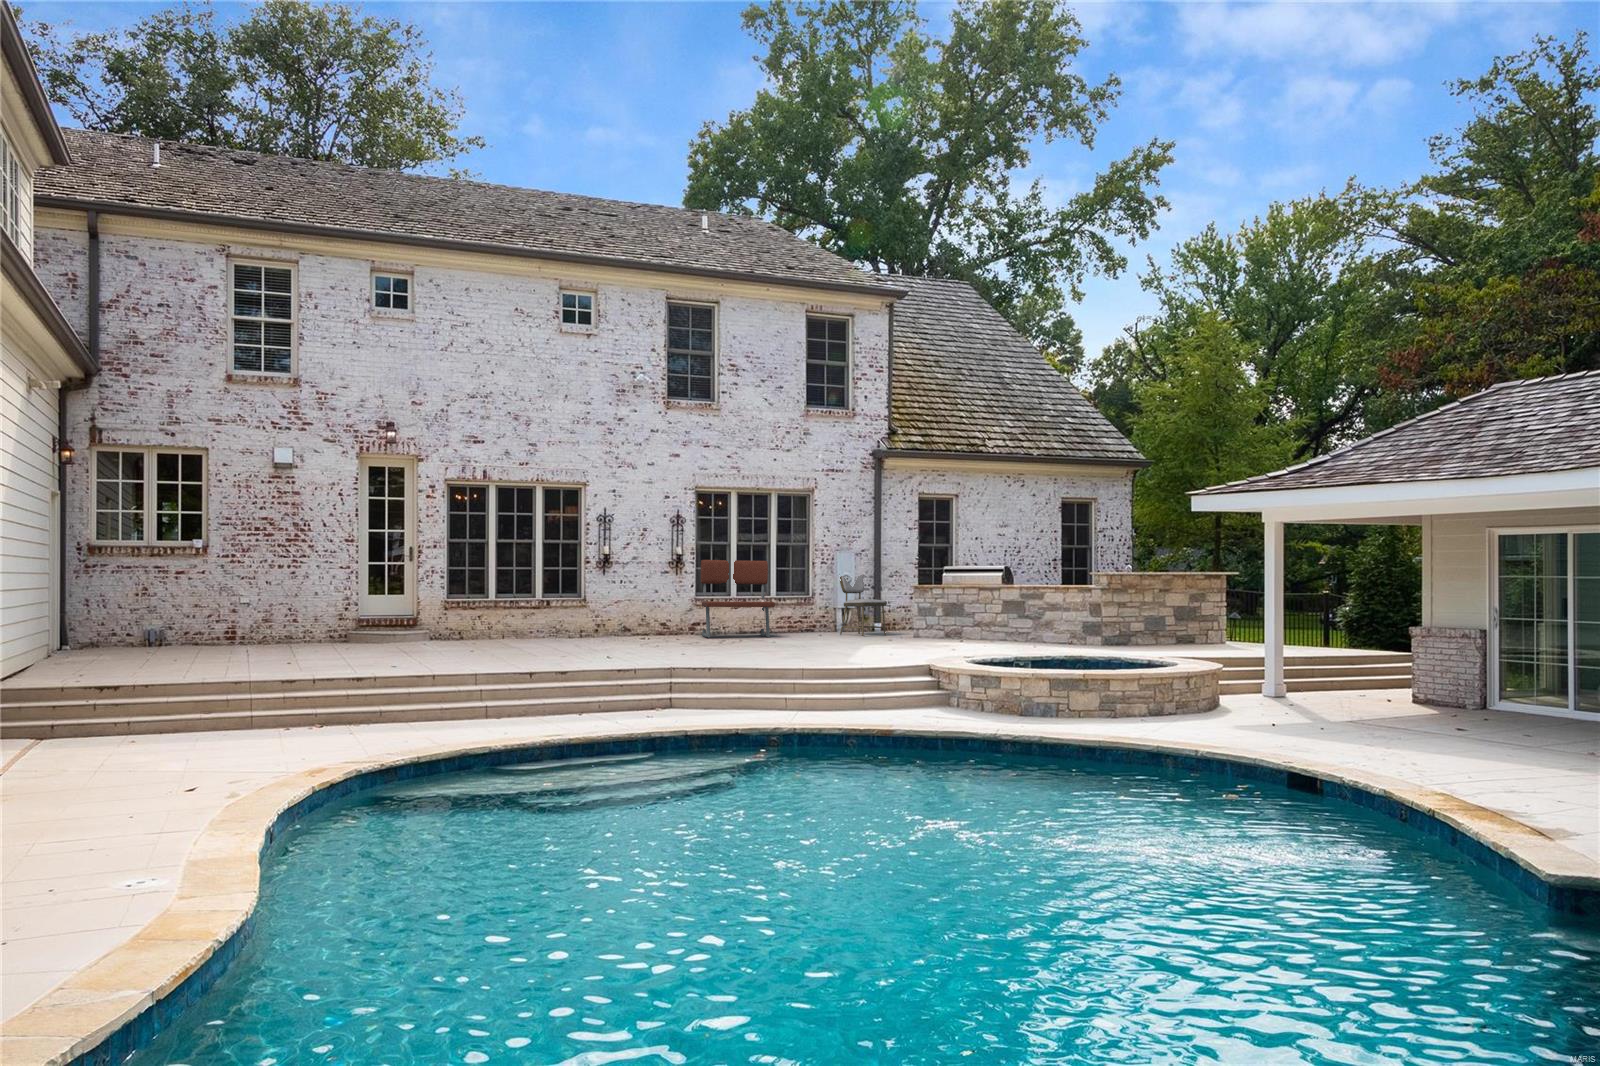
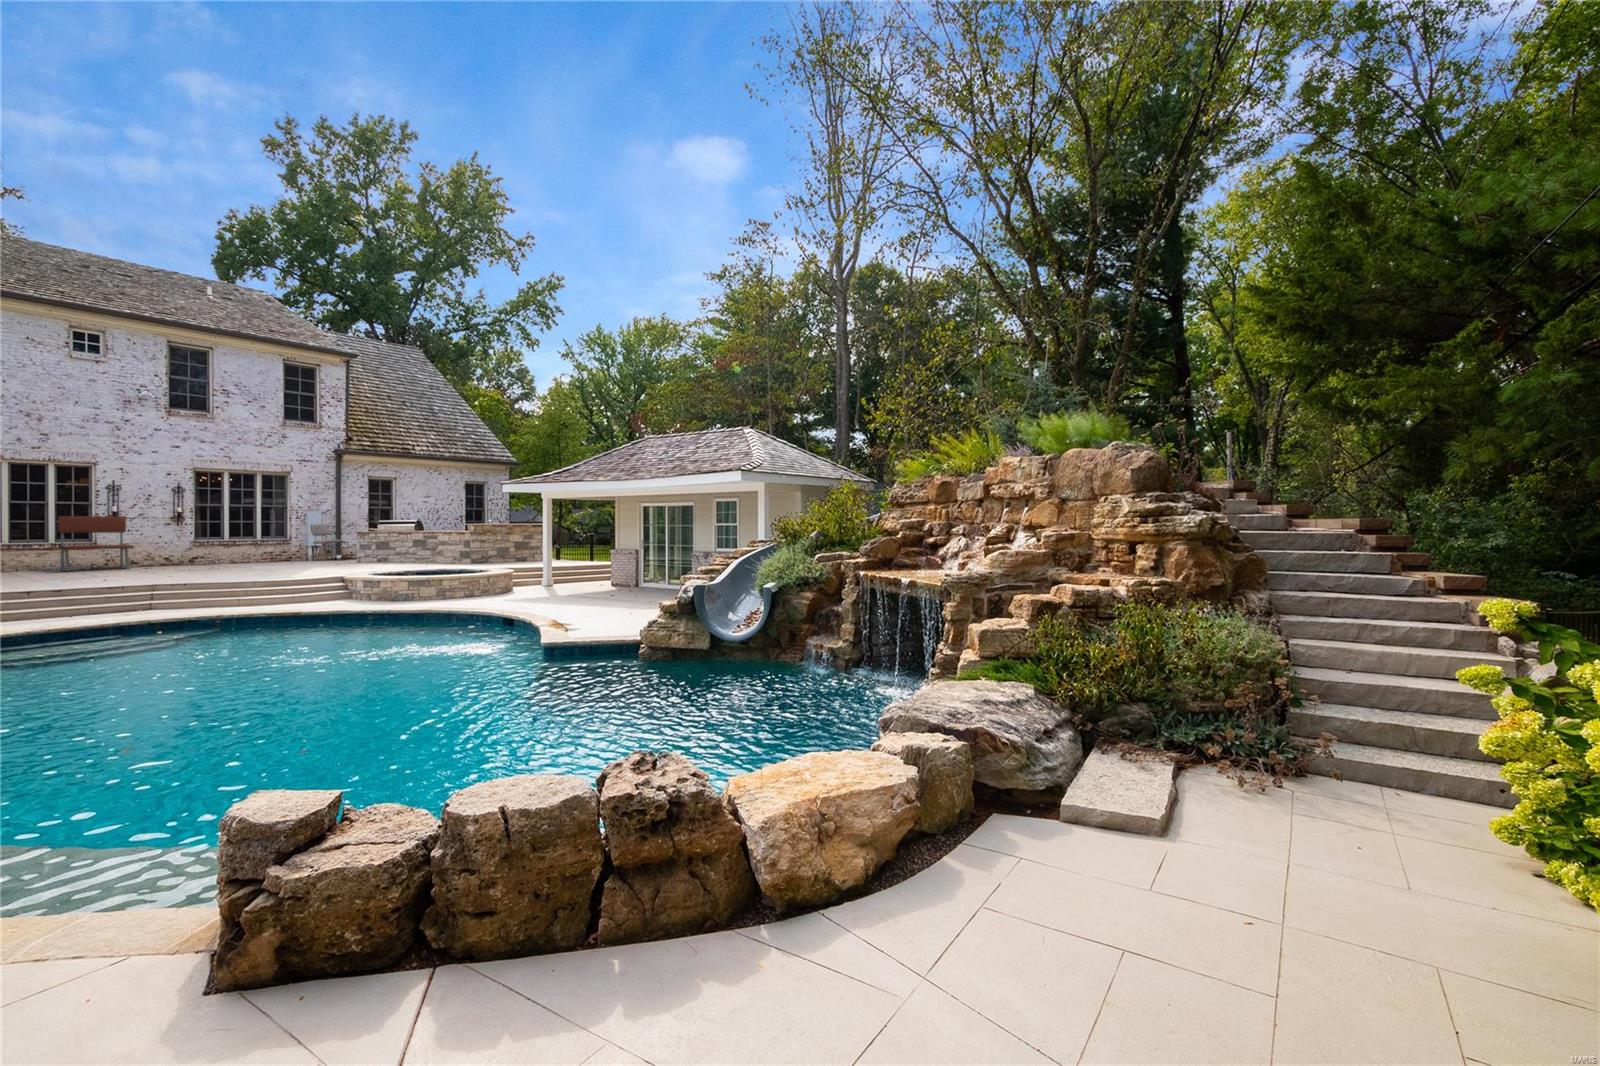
bench: present [701,560,775,638] -> present [58,516,134,571]

